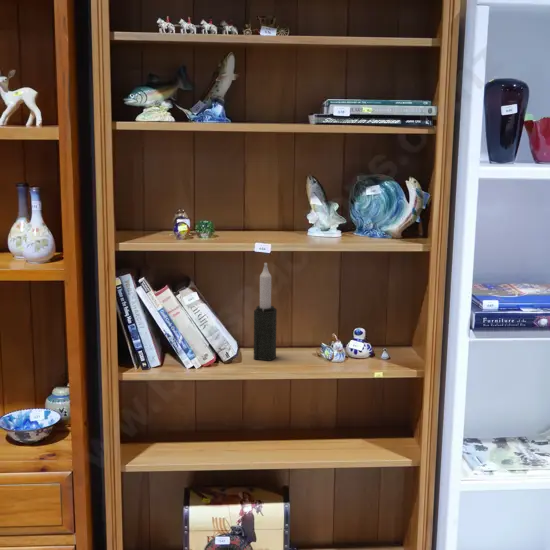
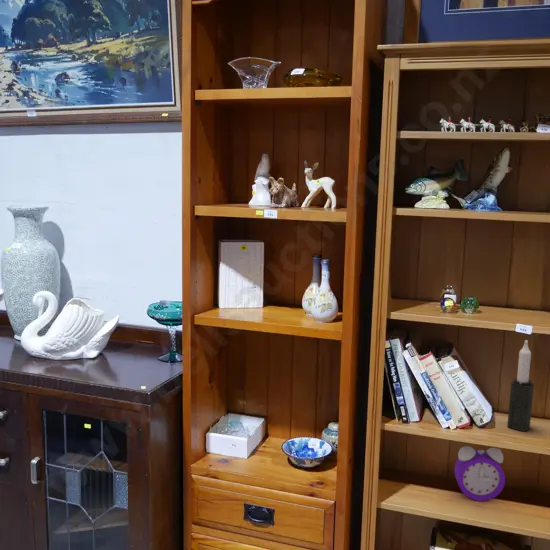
alarm clock: none [203,385,256,445] -> present [454,446,505,501]

